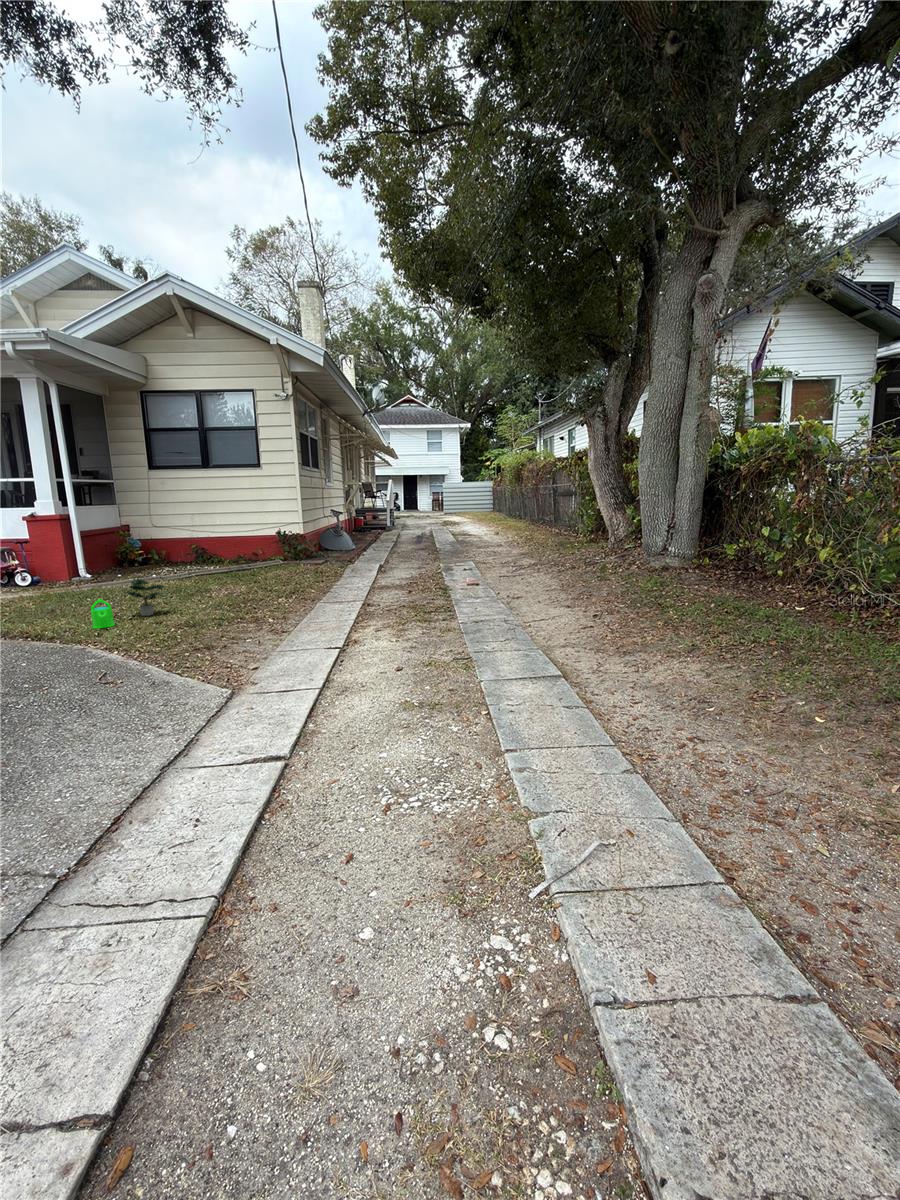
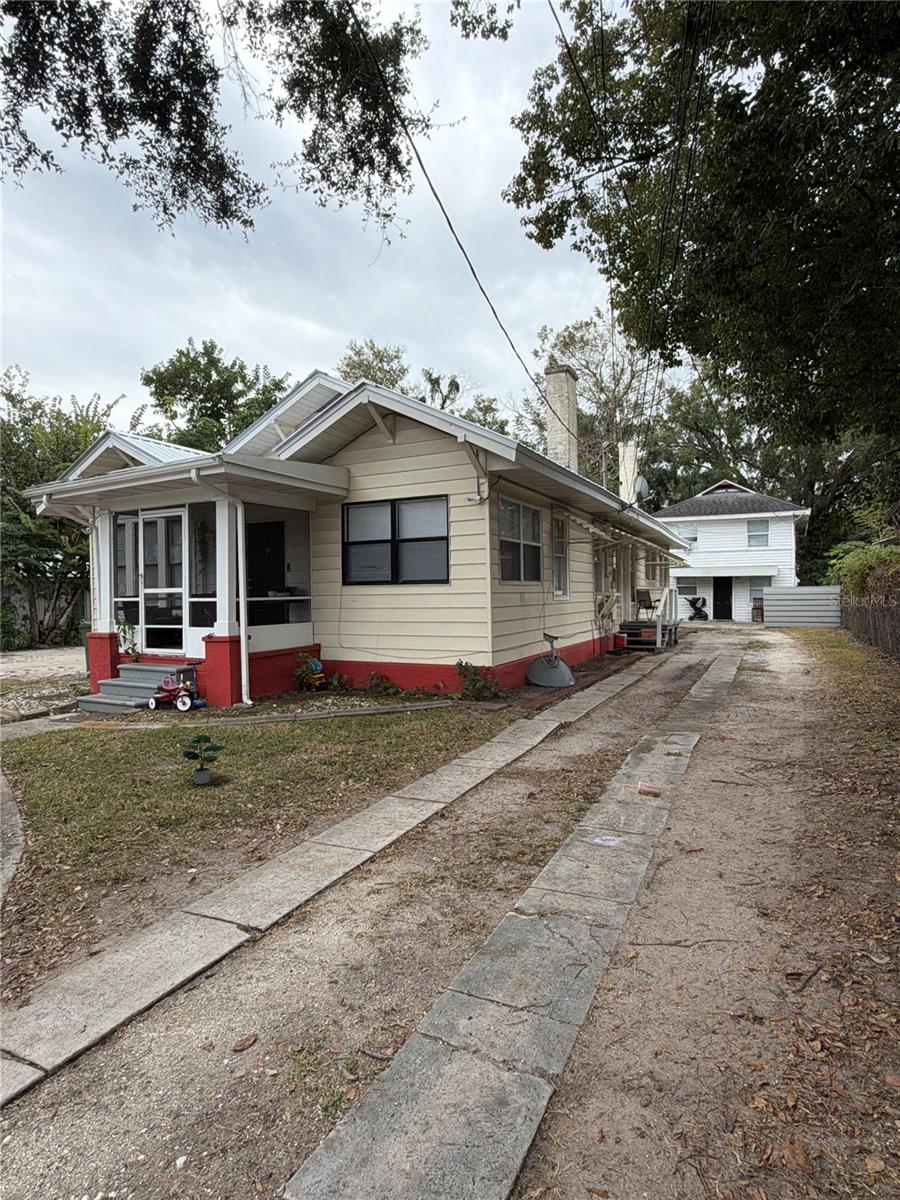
watering can: present [91,599,115,628] -> none [123,761,152,799]

